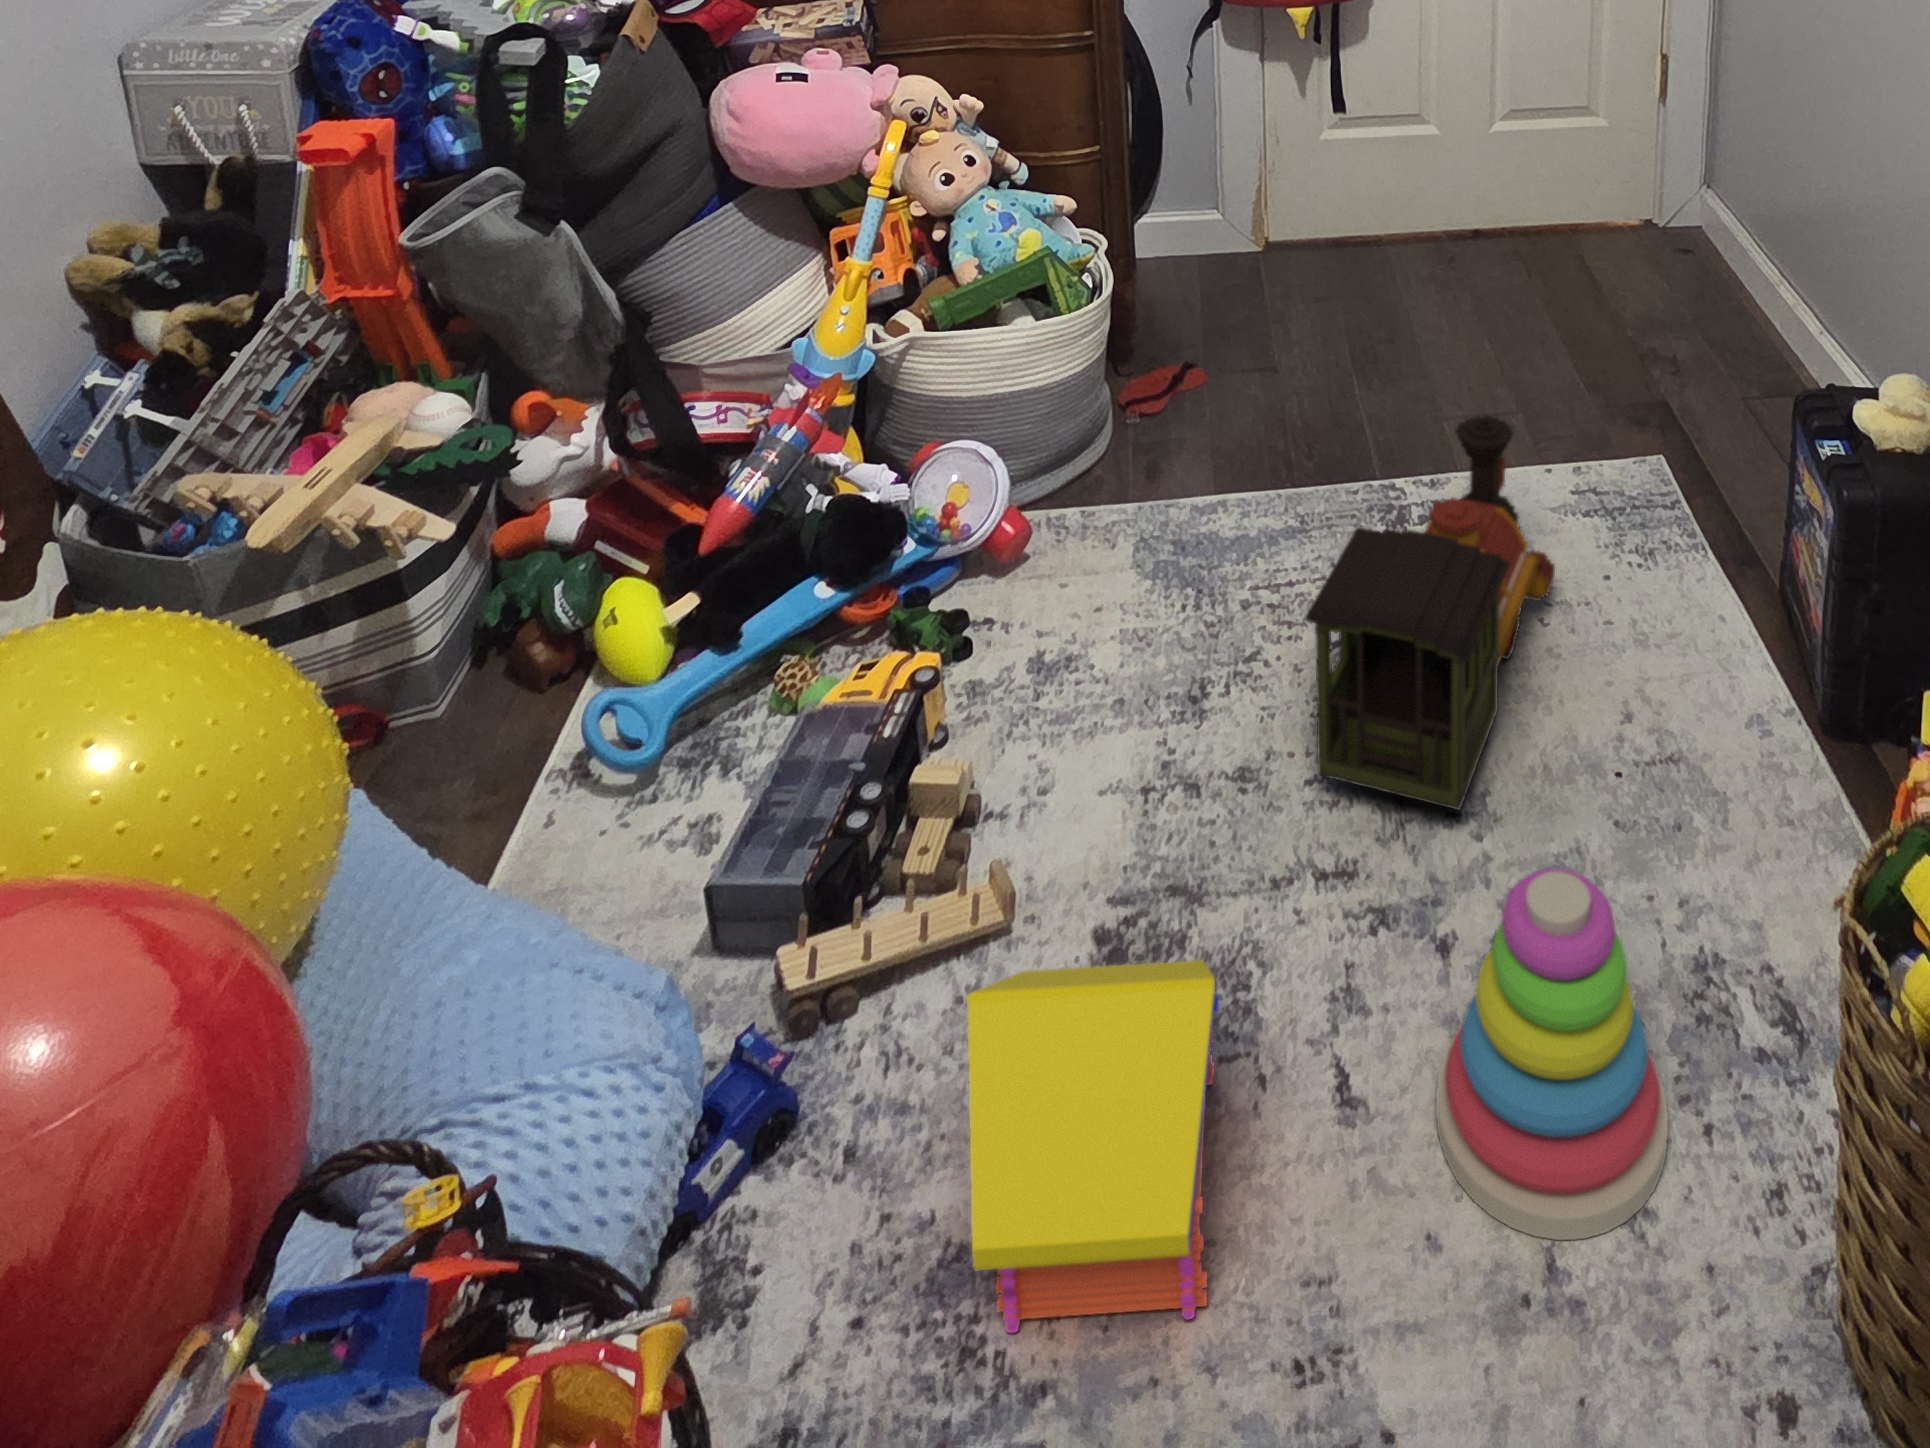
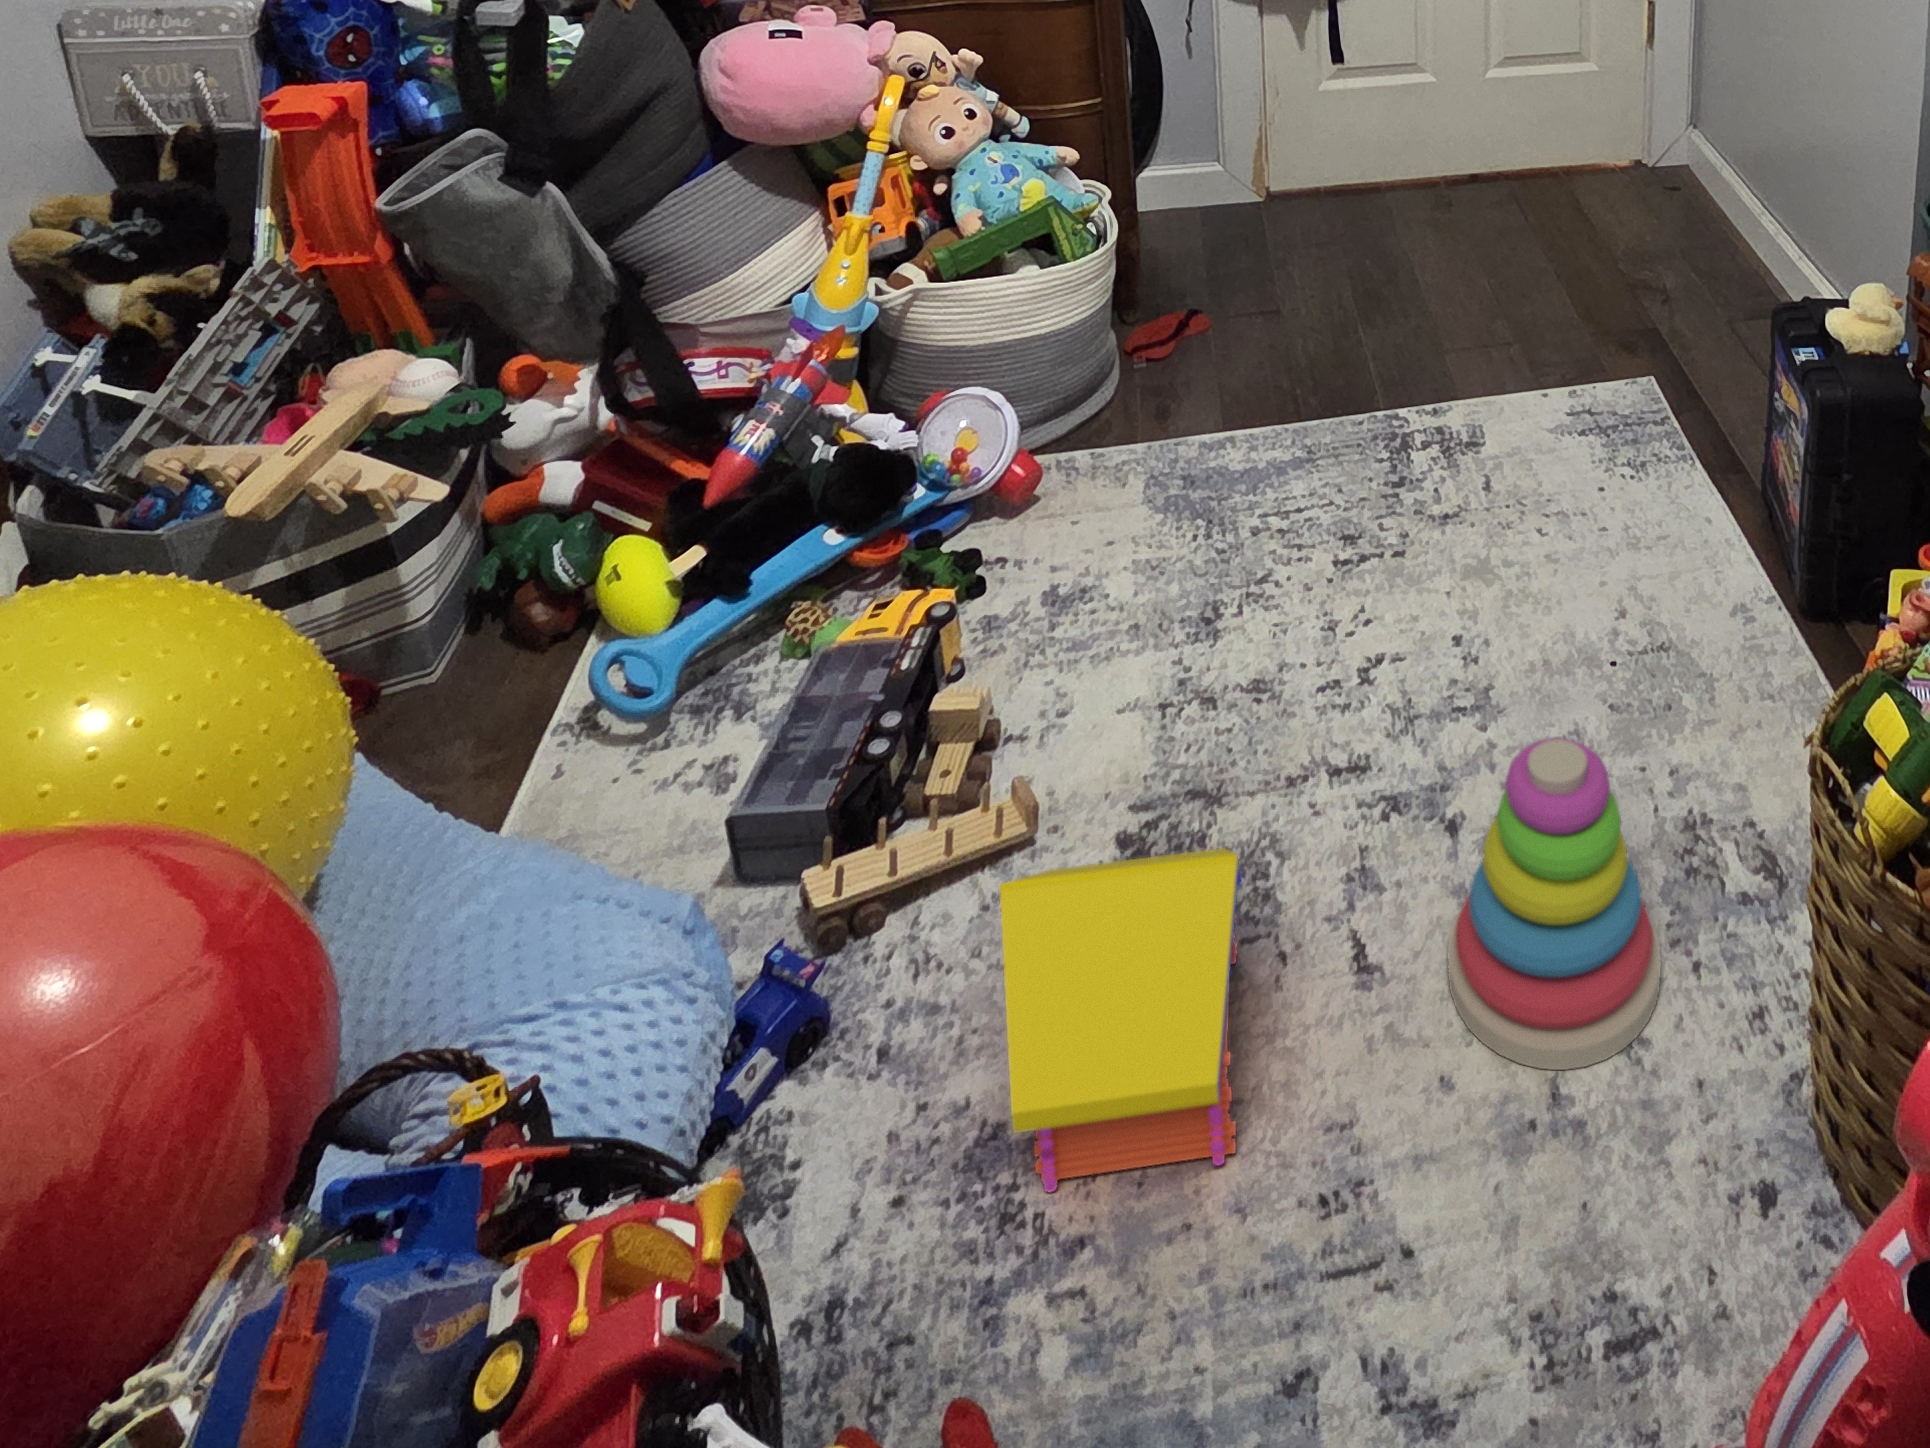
toy train: present [1305,415,1555,811] -> none [1315,342,1555,706]

